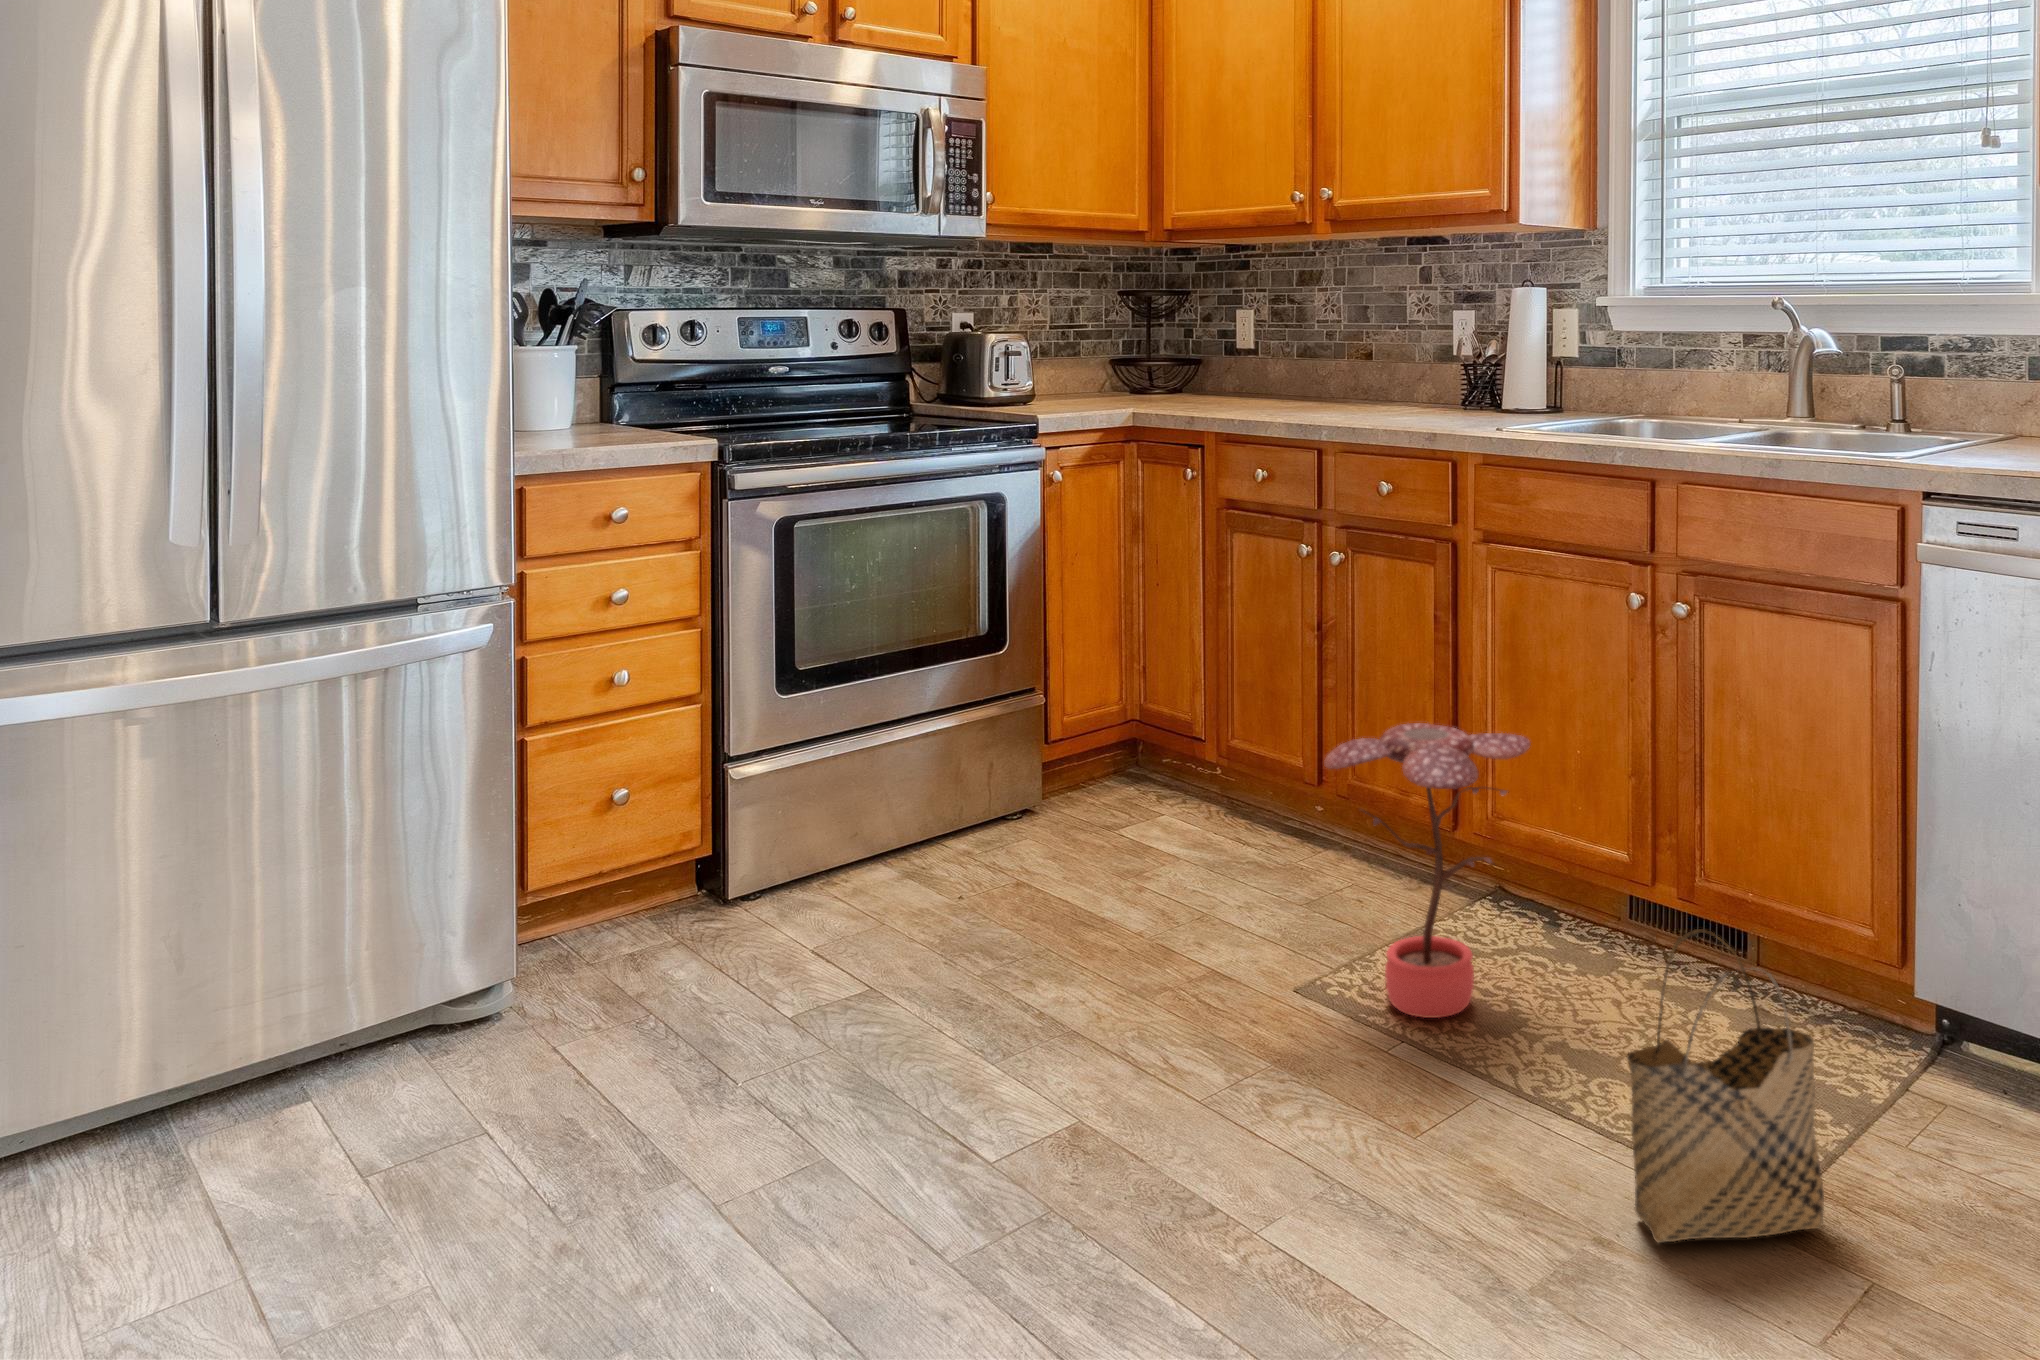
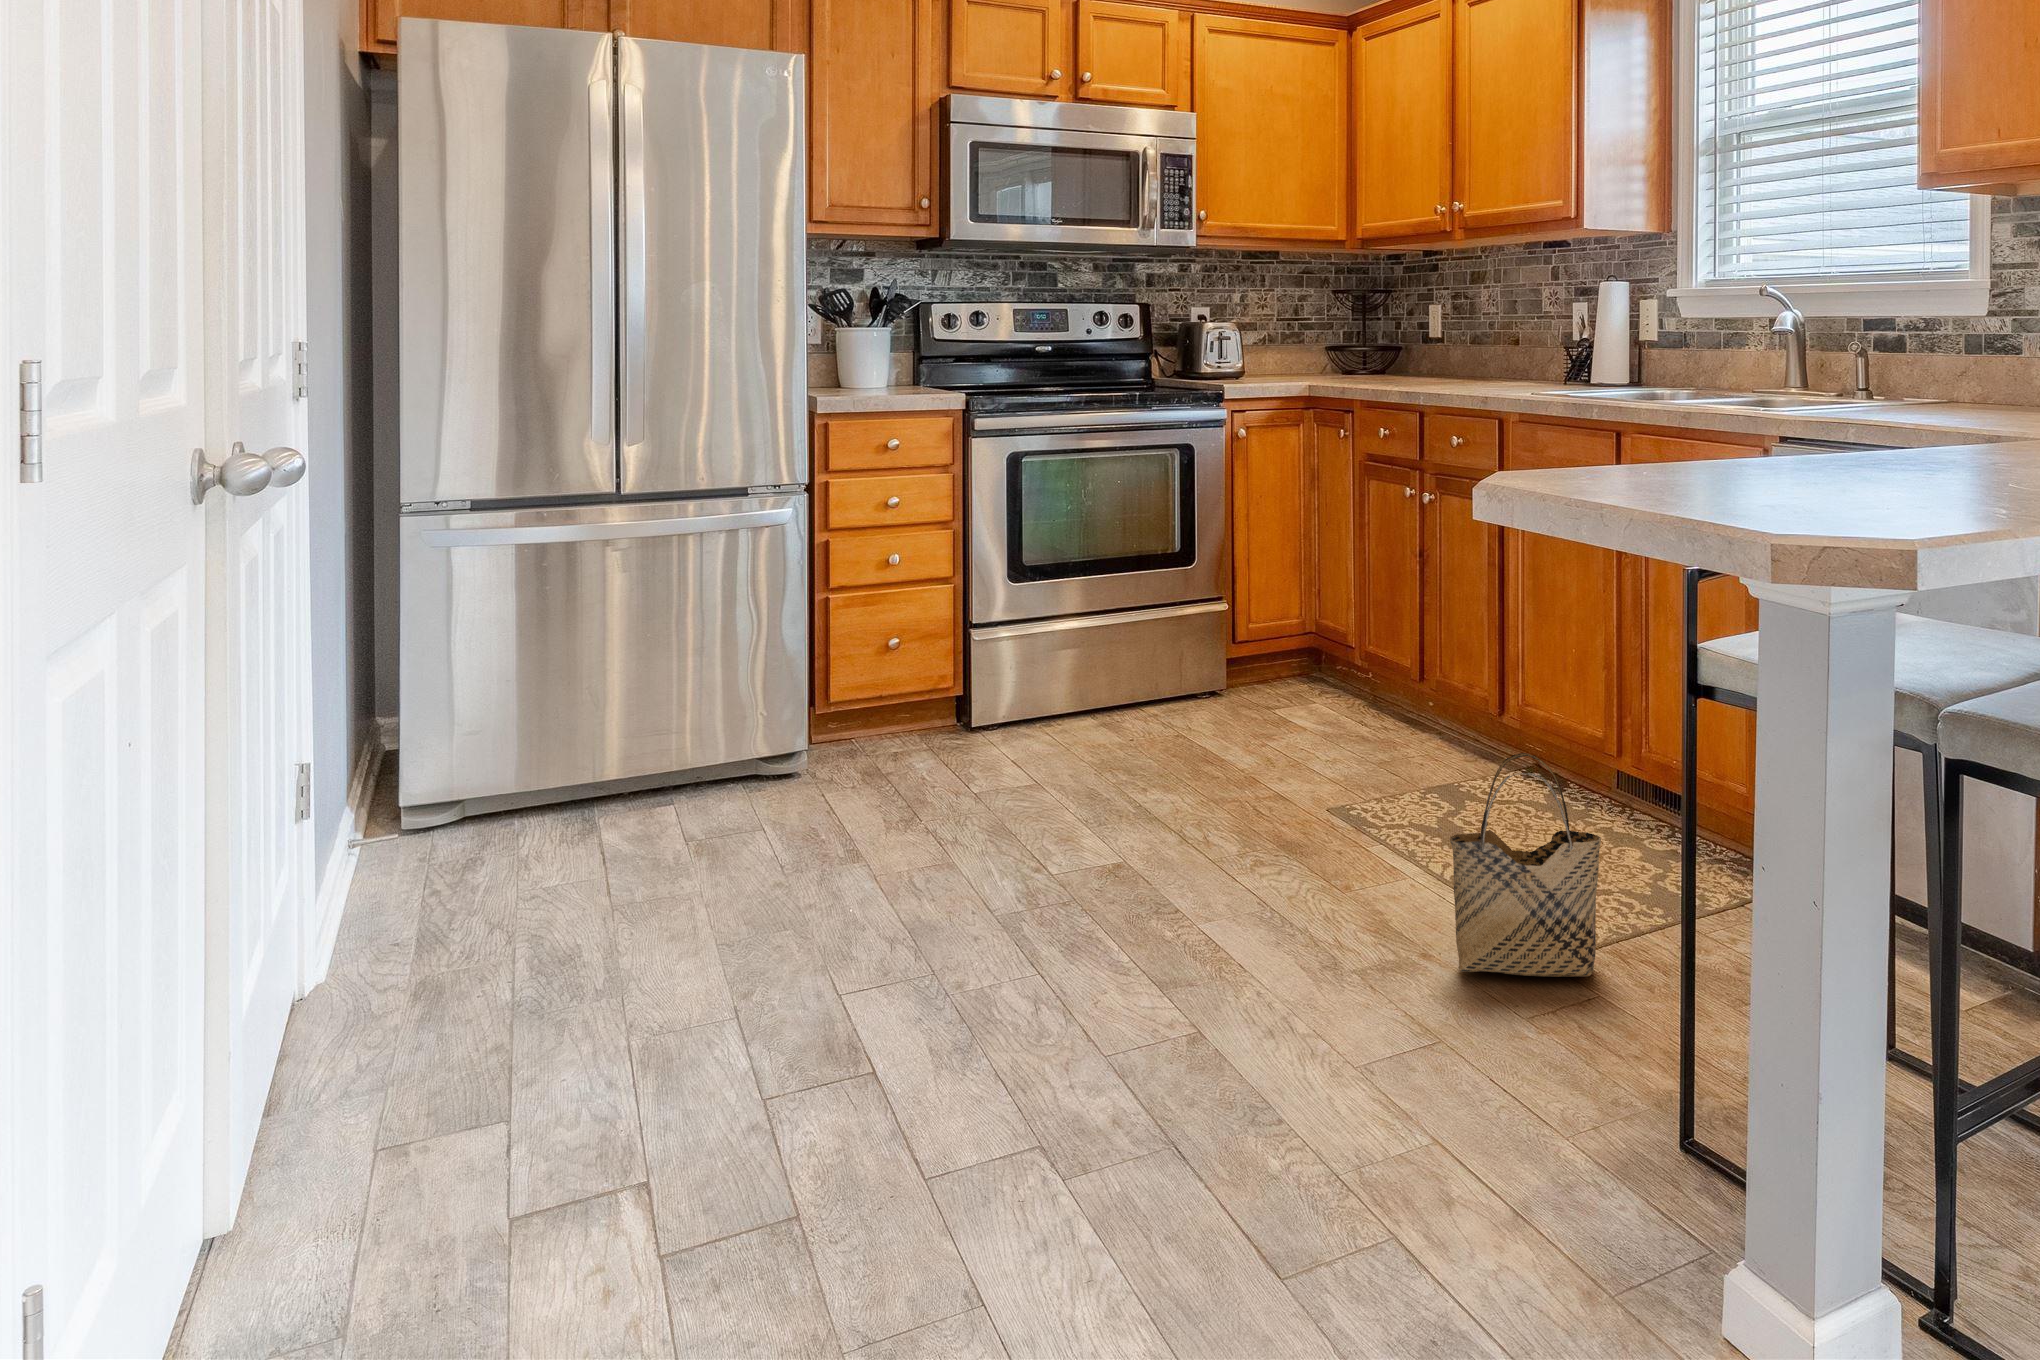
potted plant: present [1324,723,1530,1018] -> none [1339,617,1502,839]

